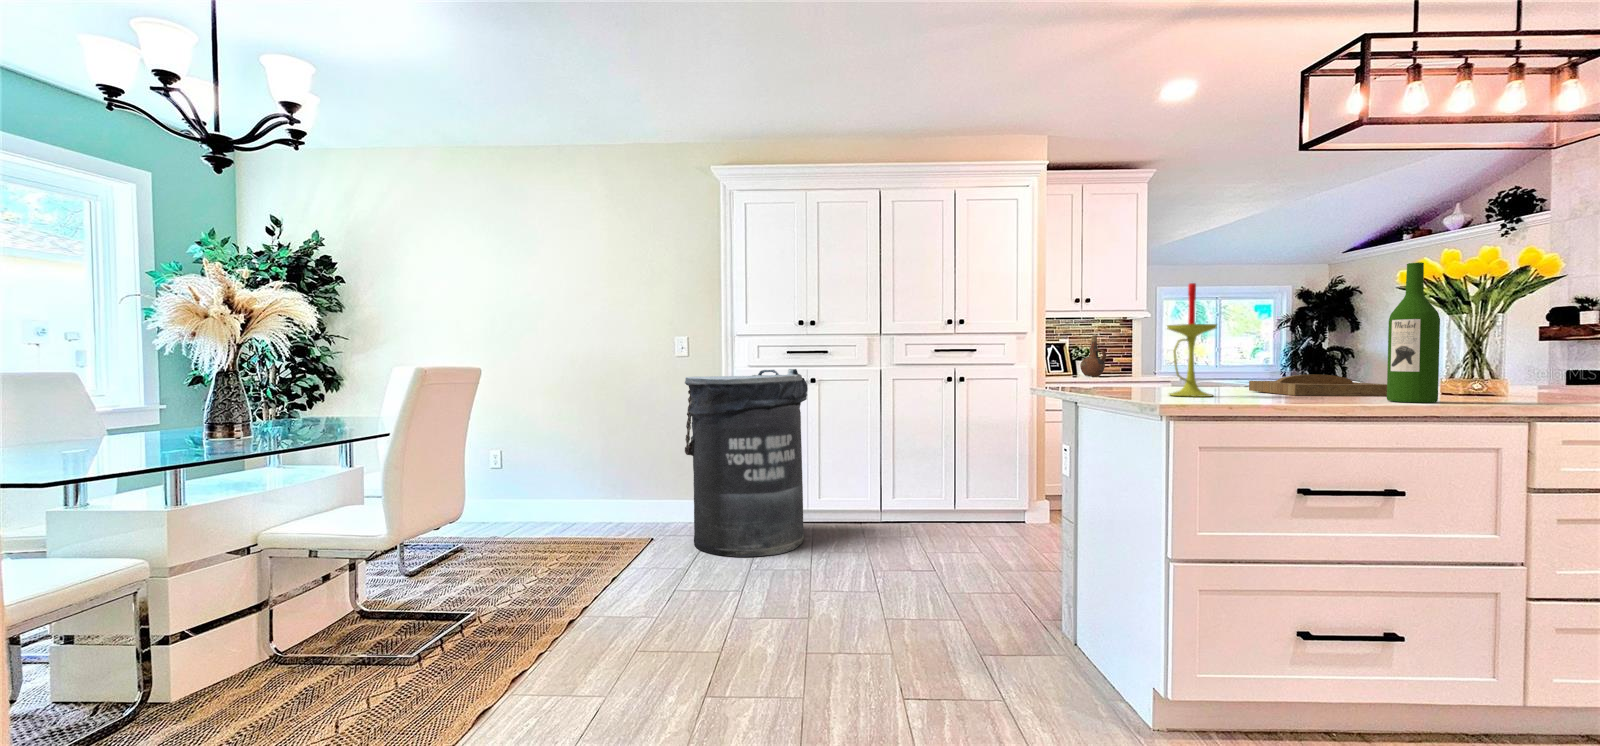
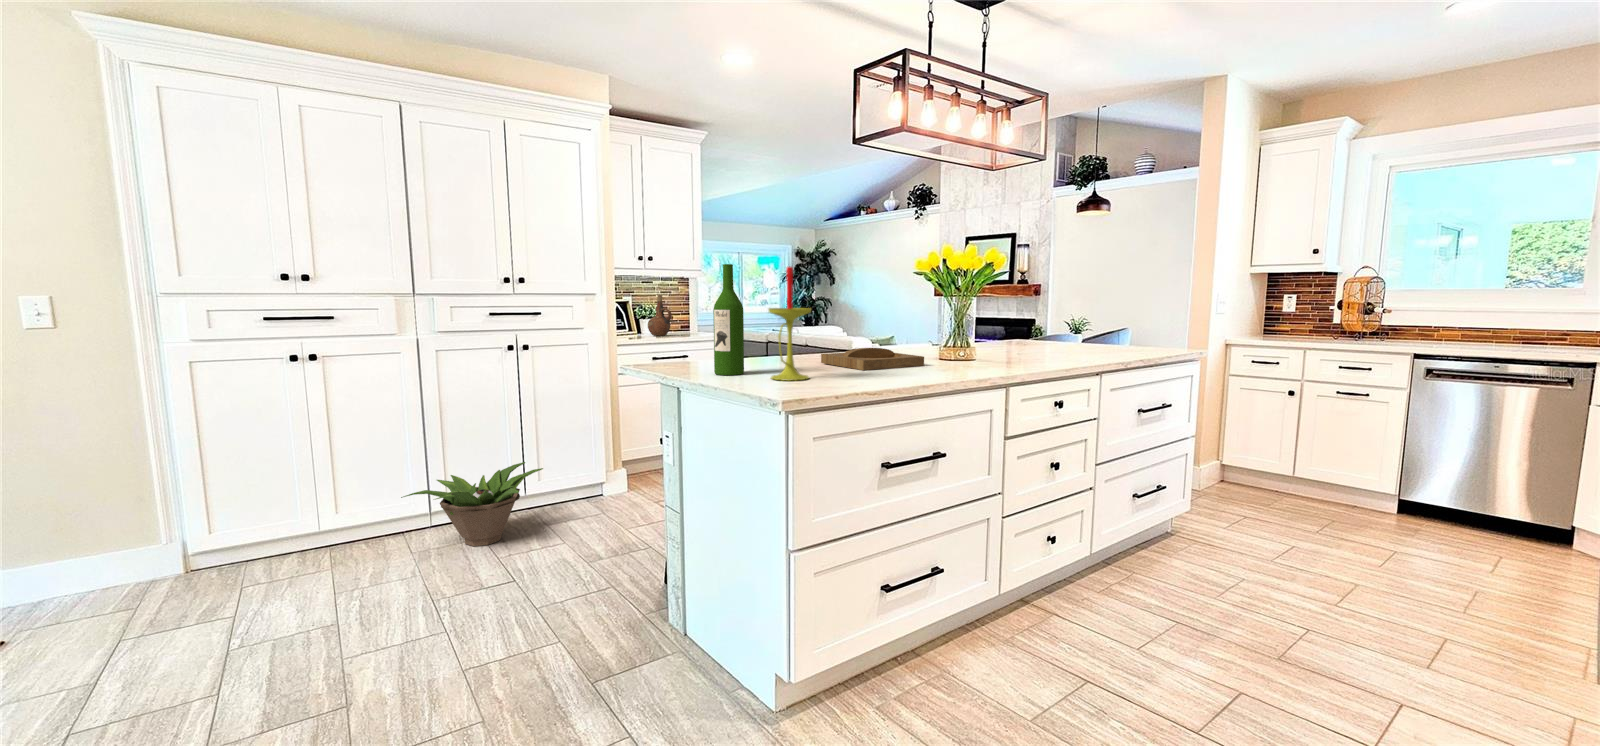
wine bottle: present [1387,262,1440,403] -> present [713,264,744,375]
trash can: present [685,369,808,557] -> none [51,348,320,641]
decorative plant: none [859,479,968,543] -> present [401,462,543,546]

